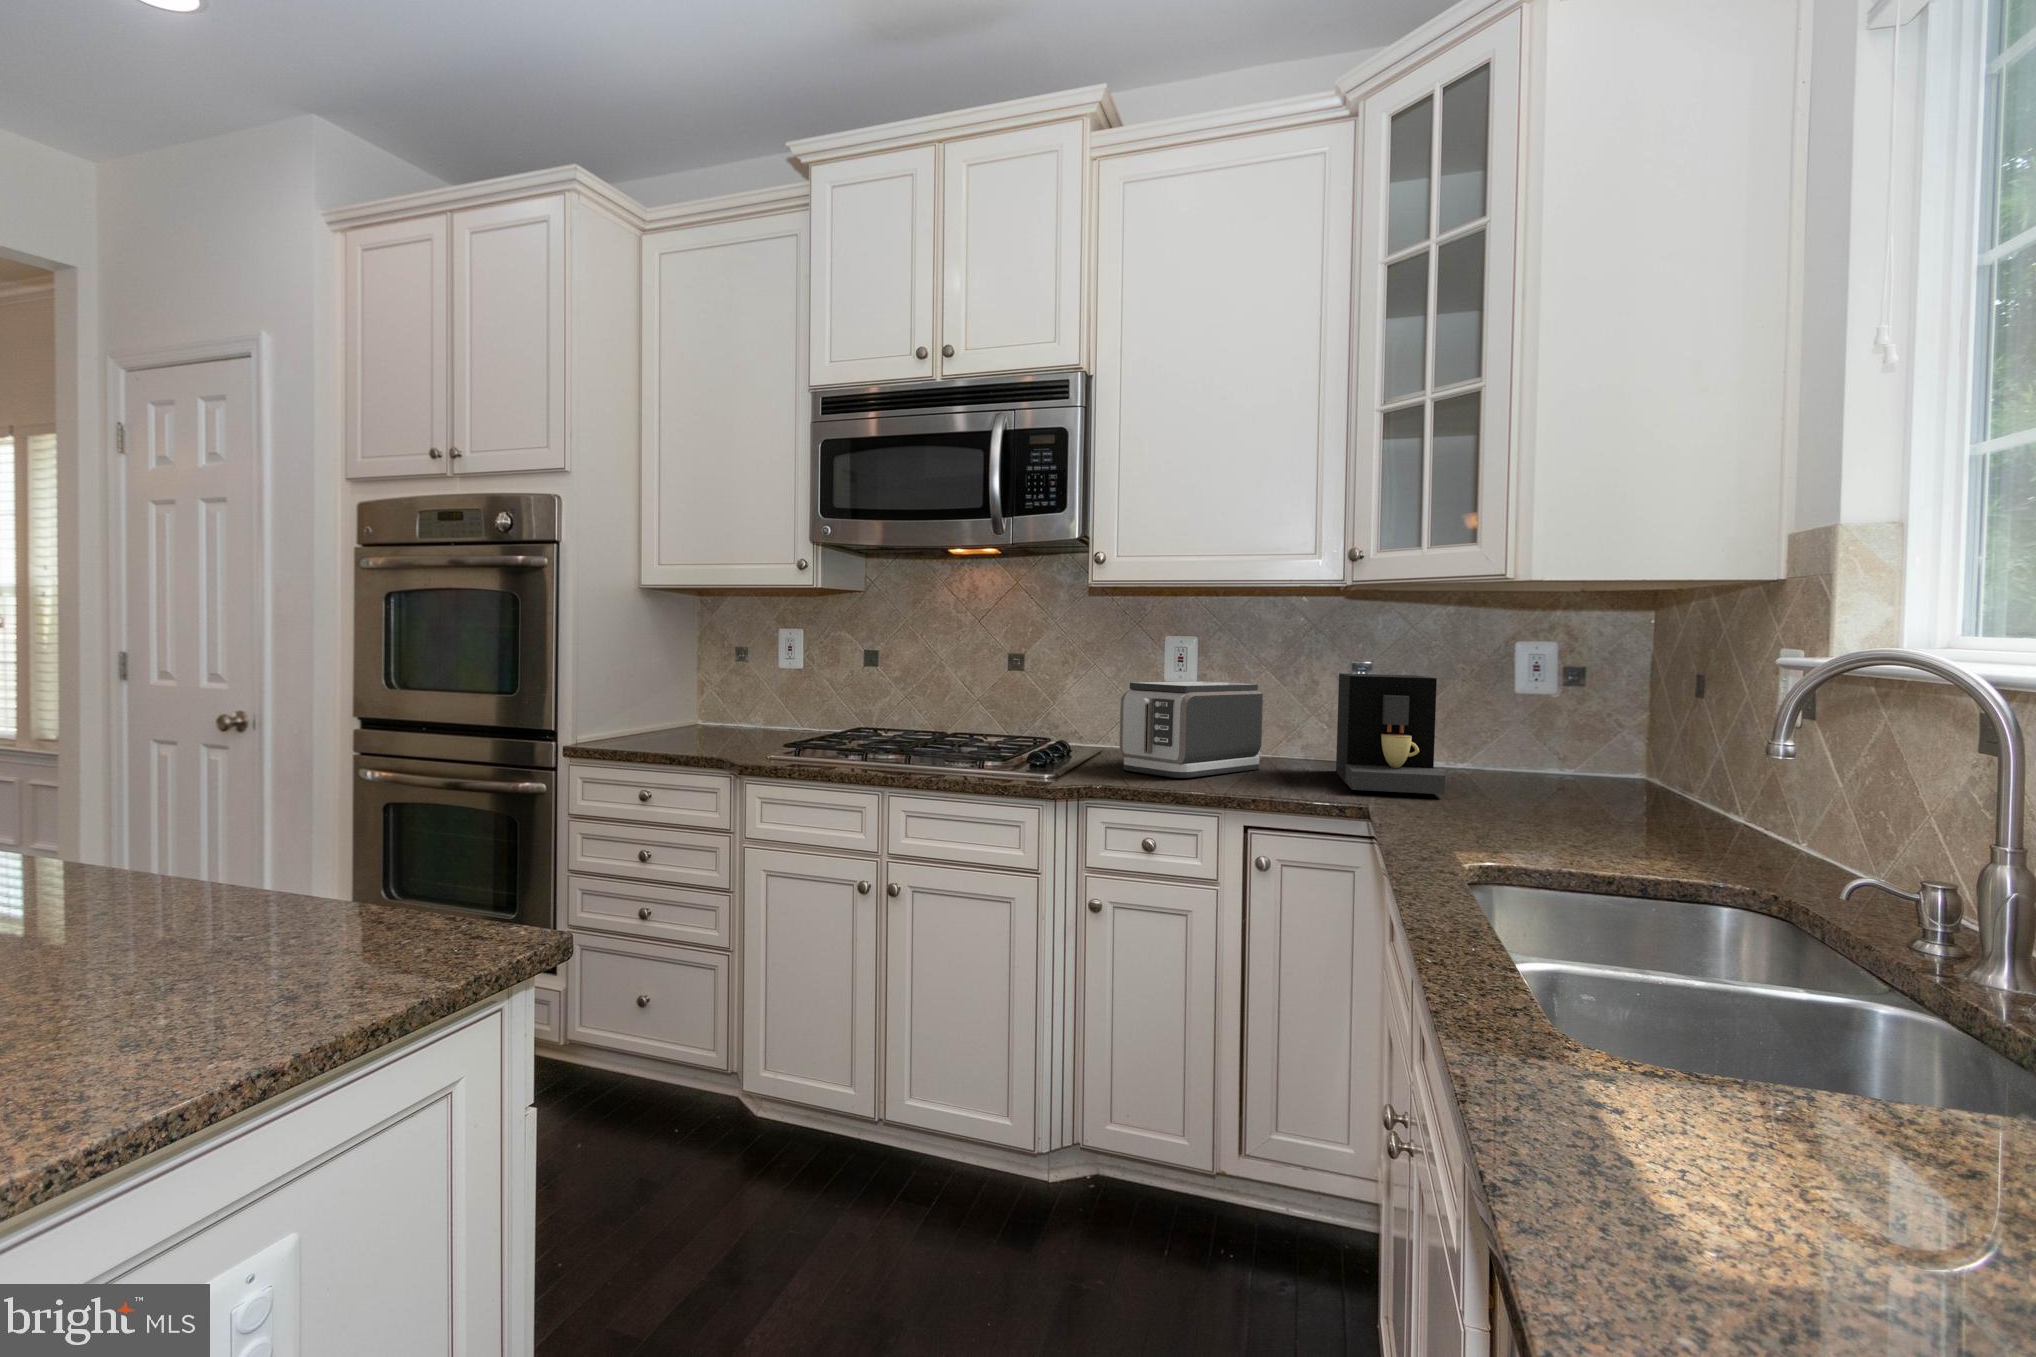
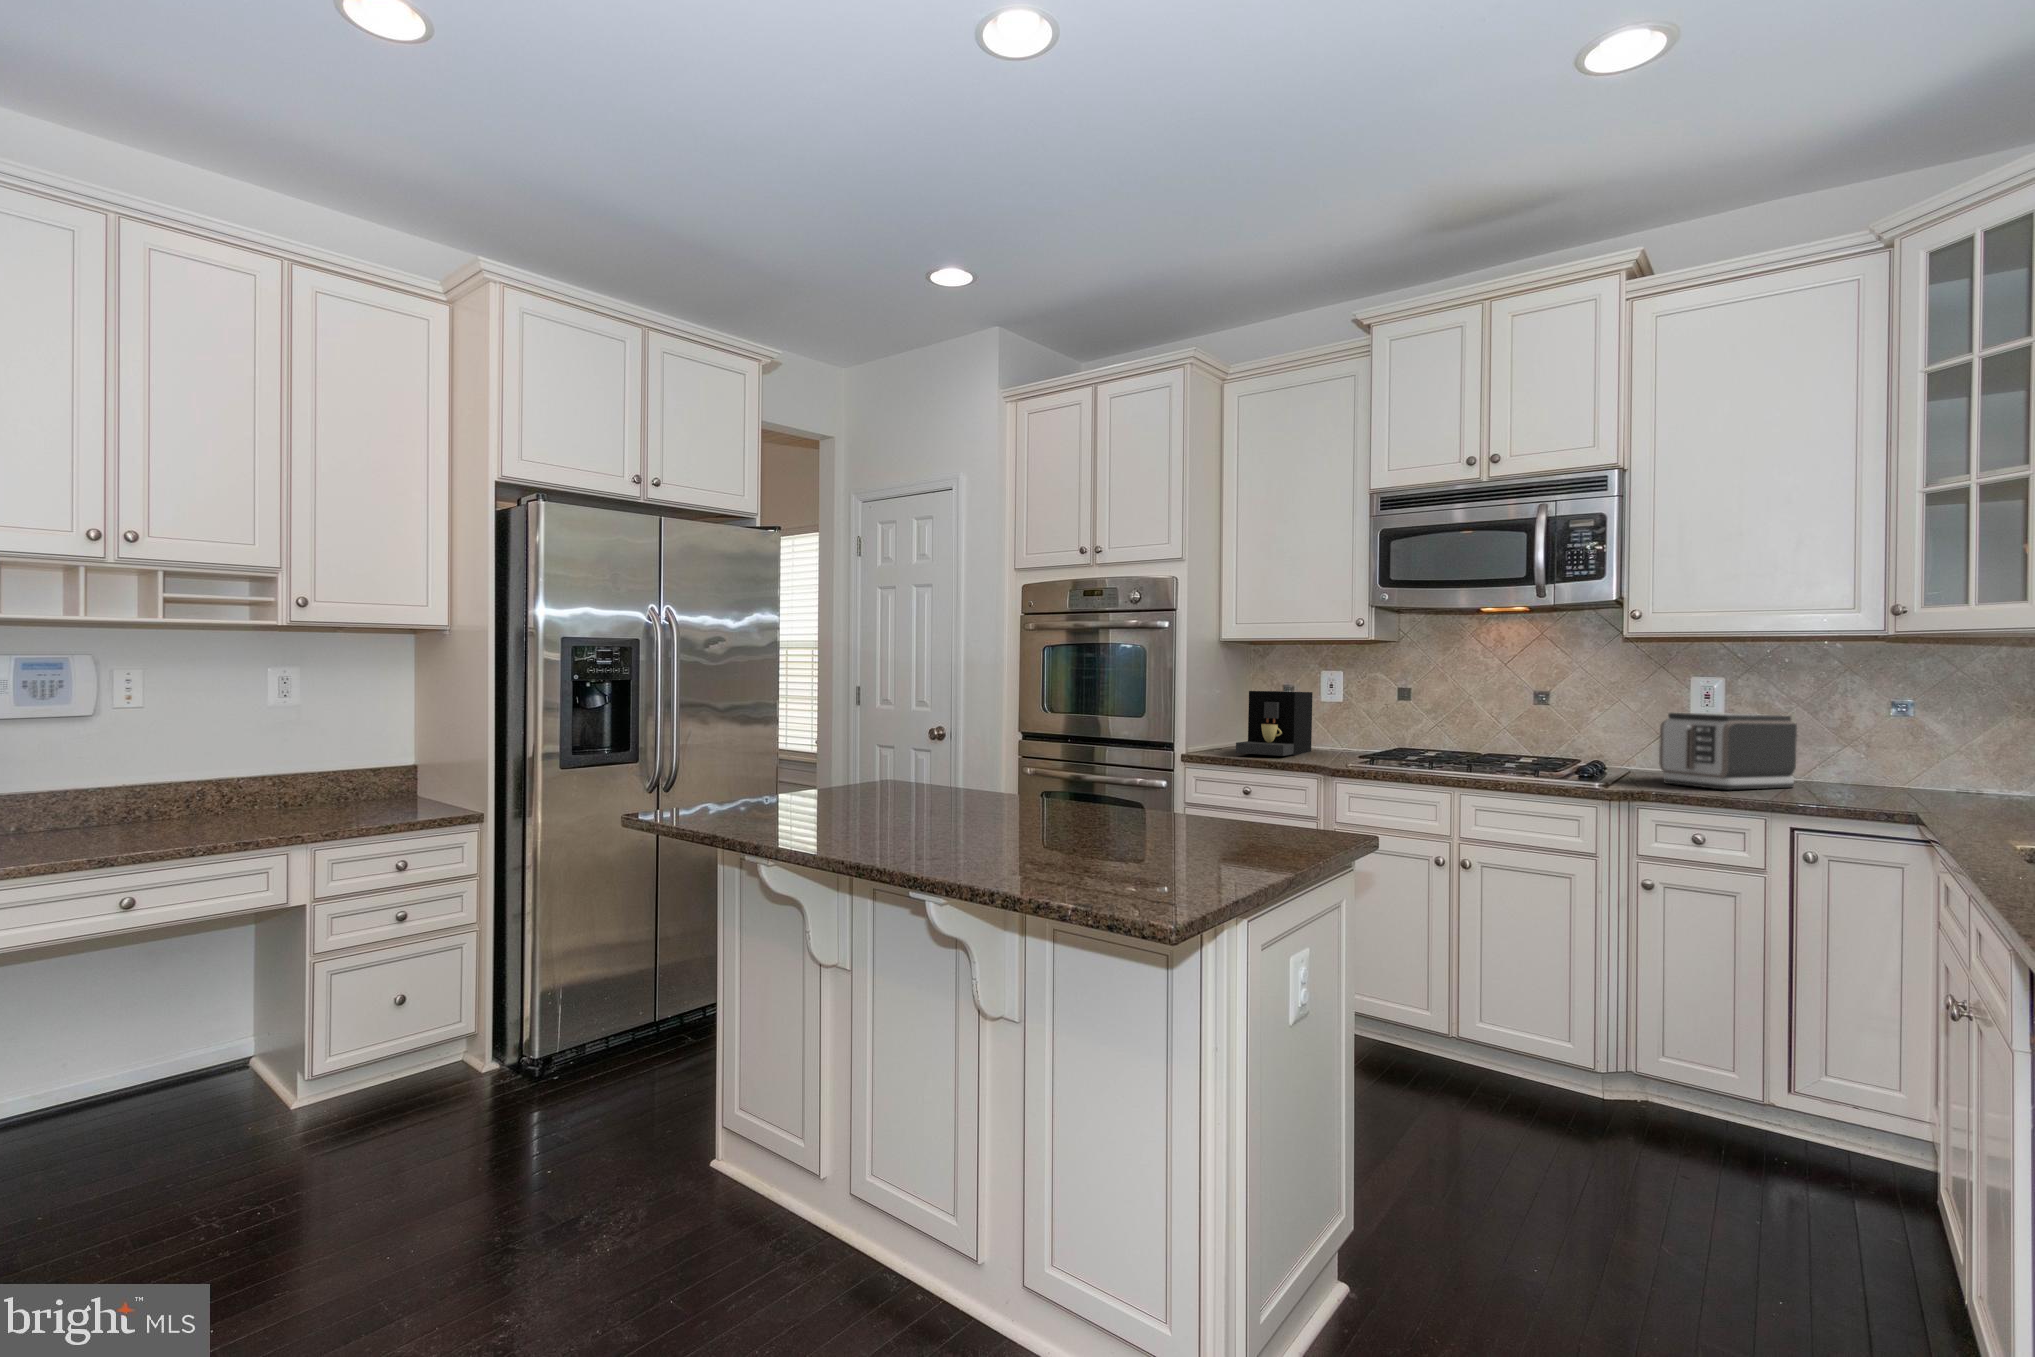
coffee maker: present [1336,673,1445,794] -> present [1236,691,1313,756]

